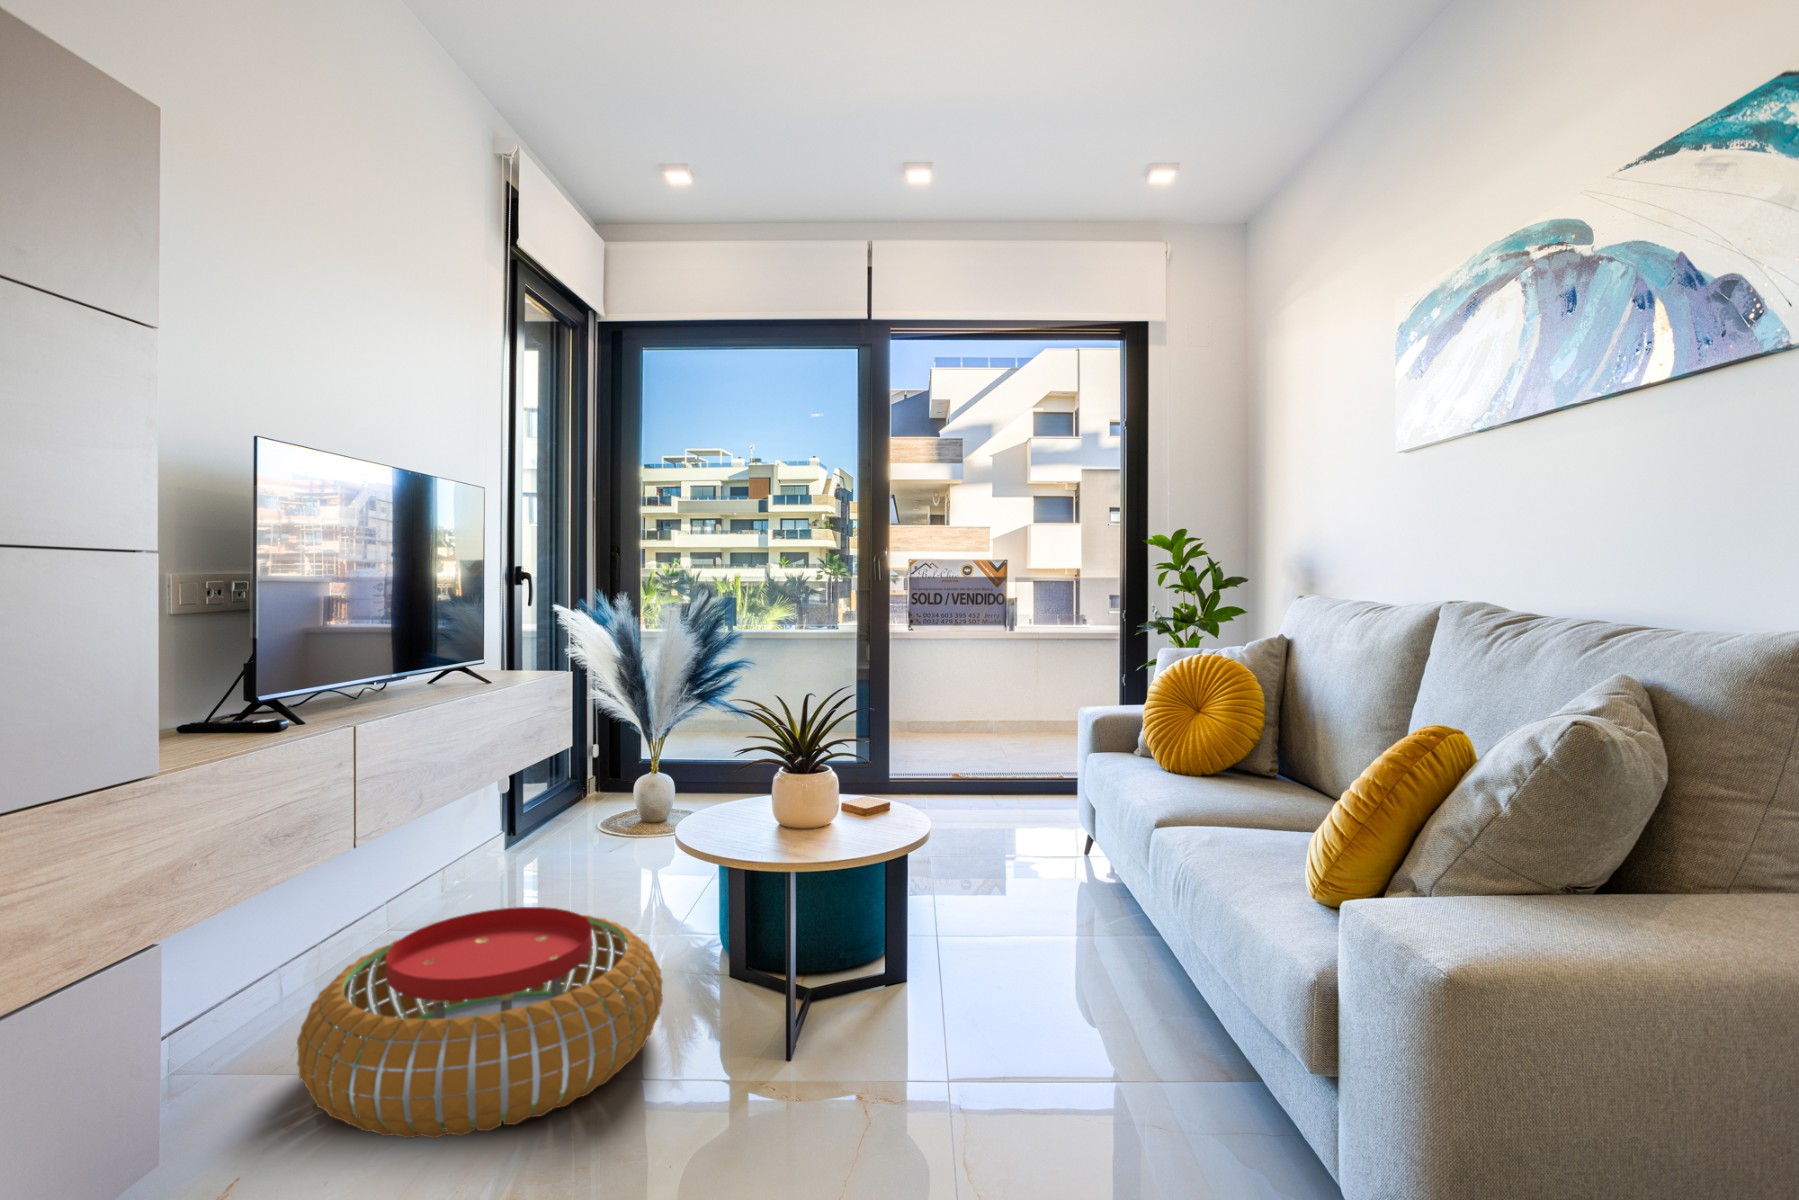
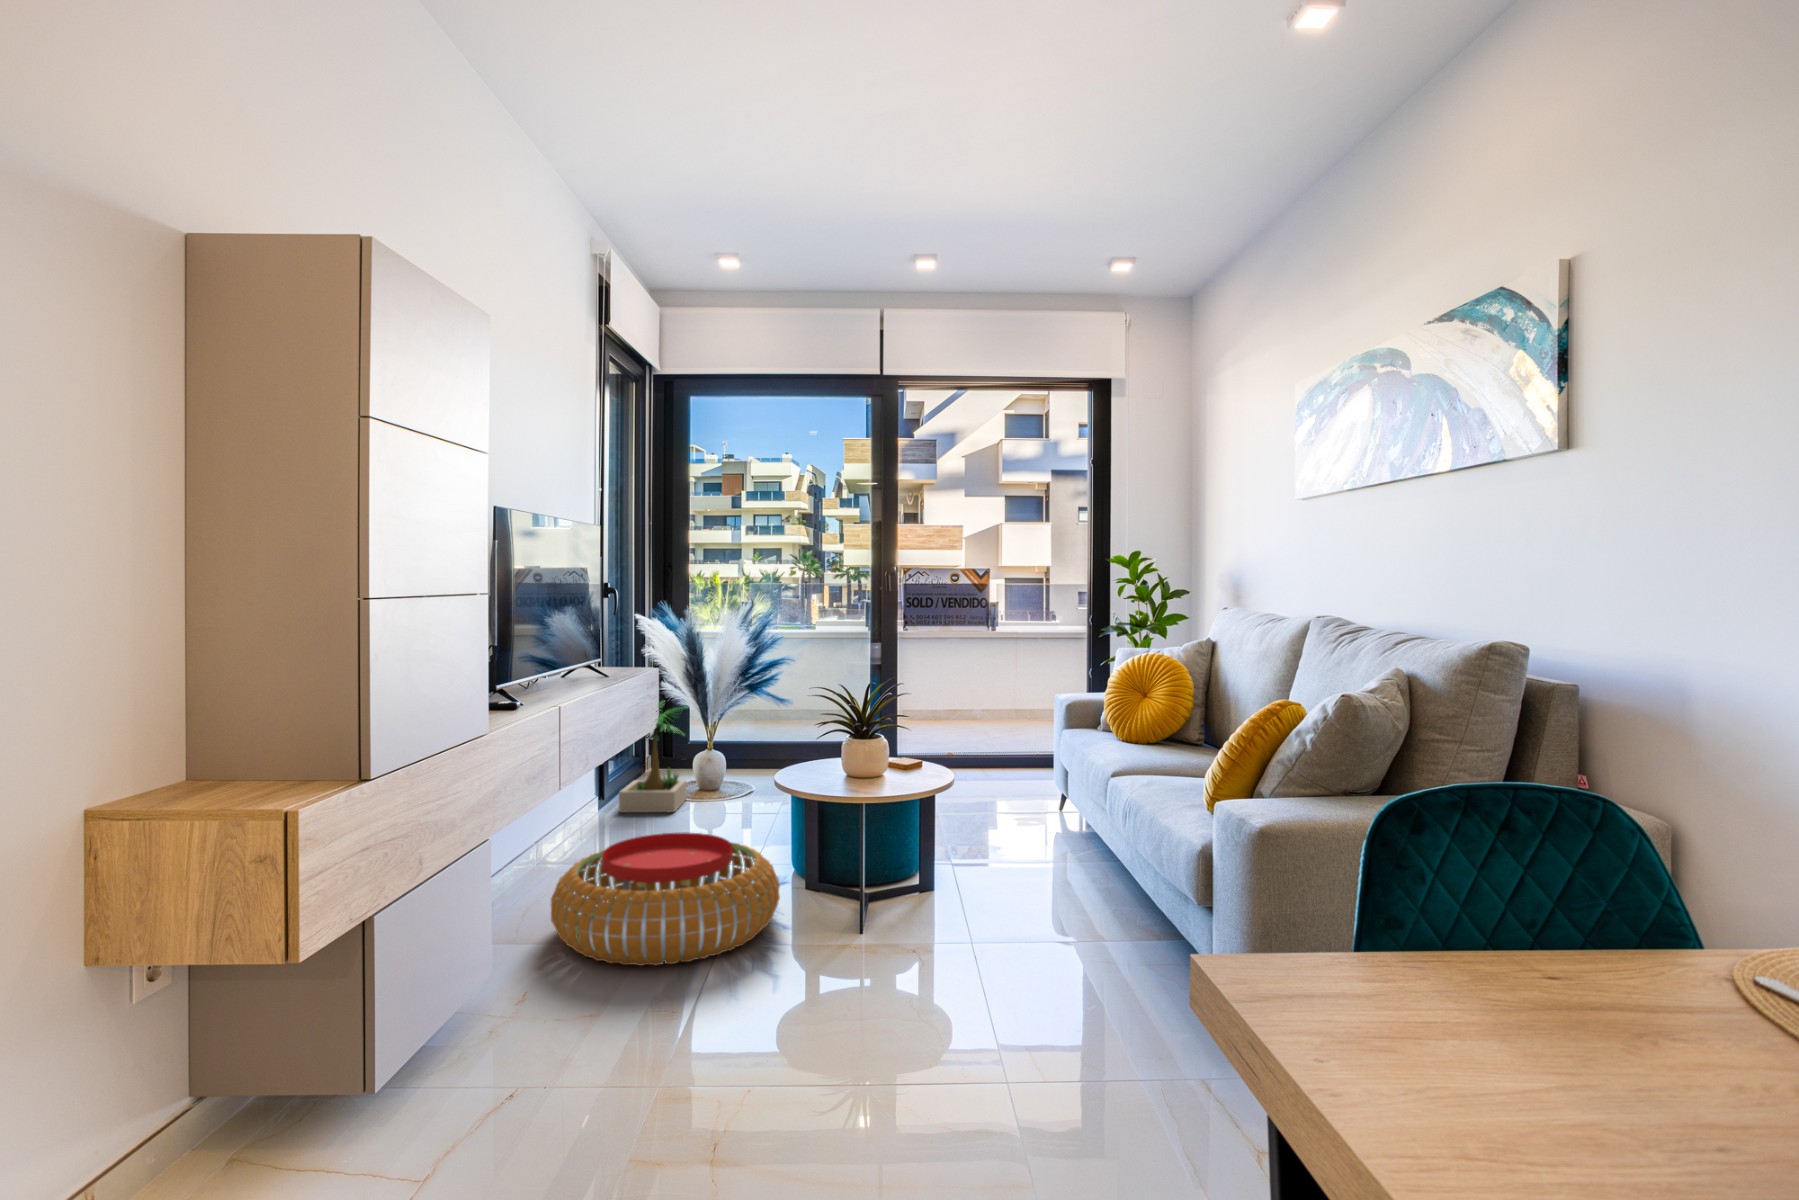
potted plant: none [522,711,630,853] -> present [619,701,688,812]

